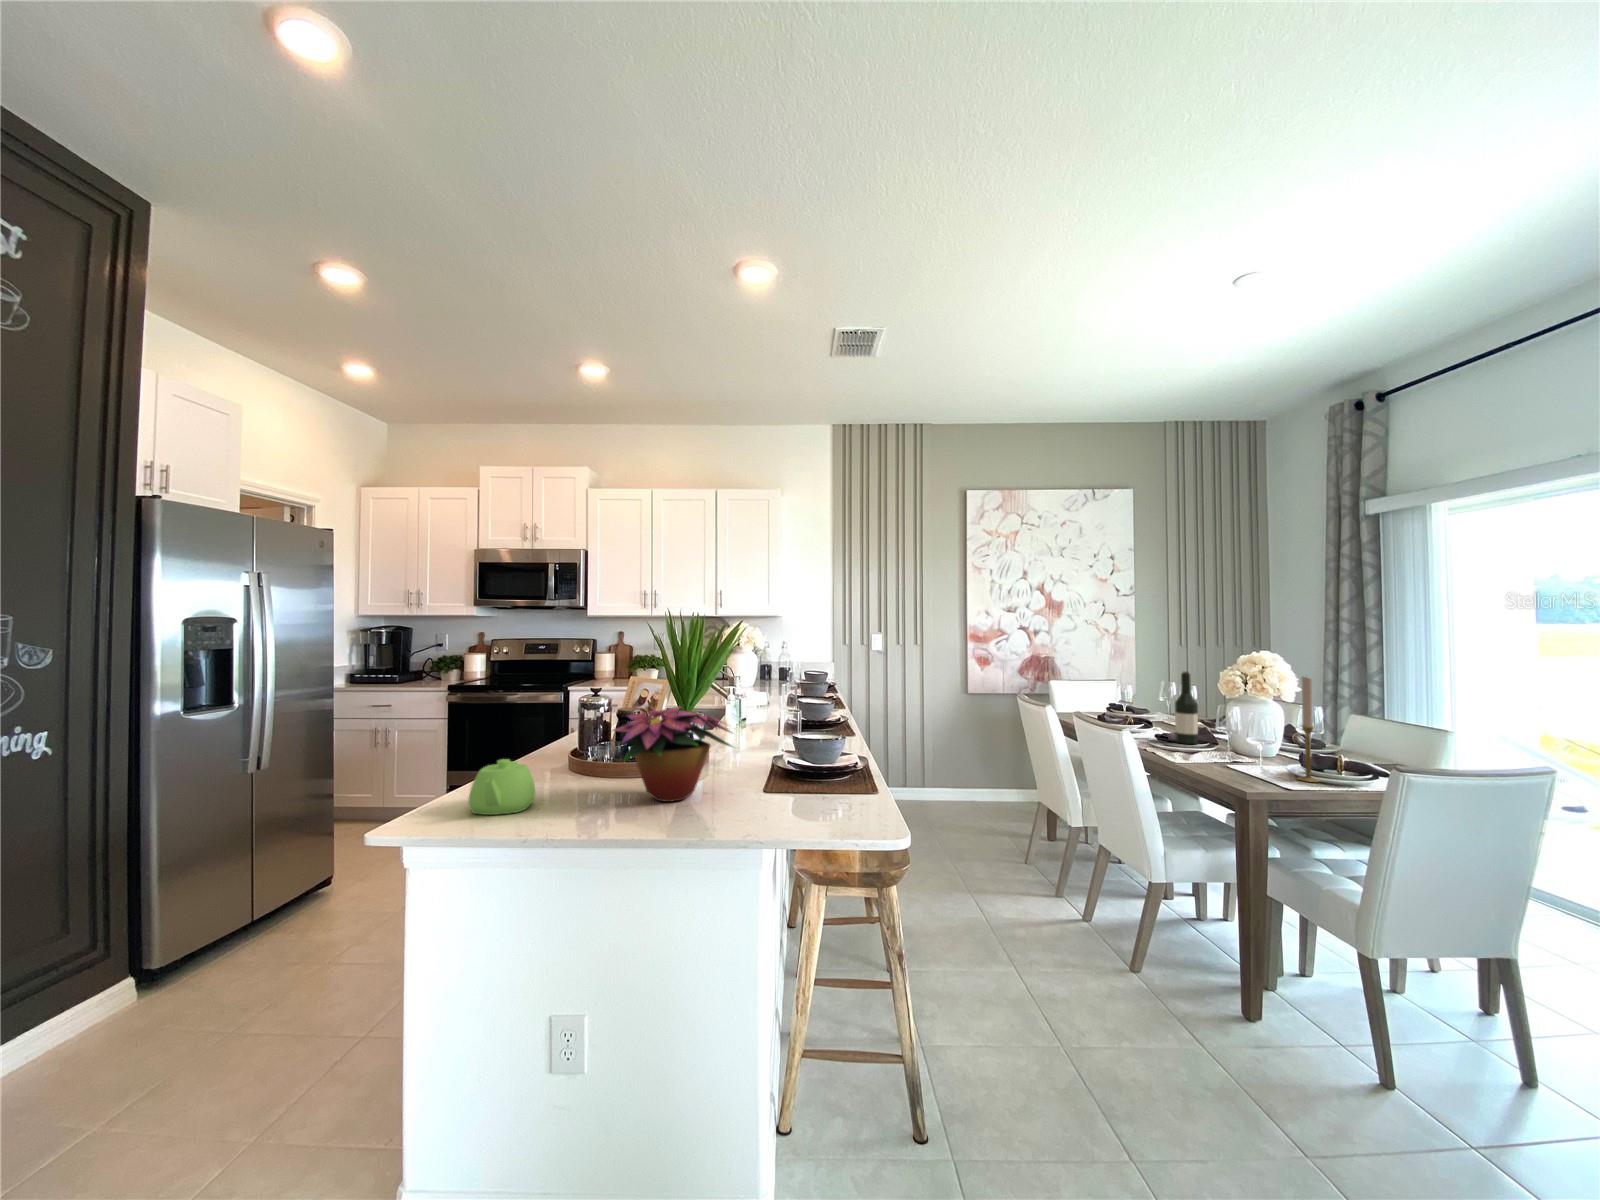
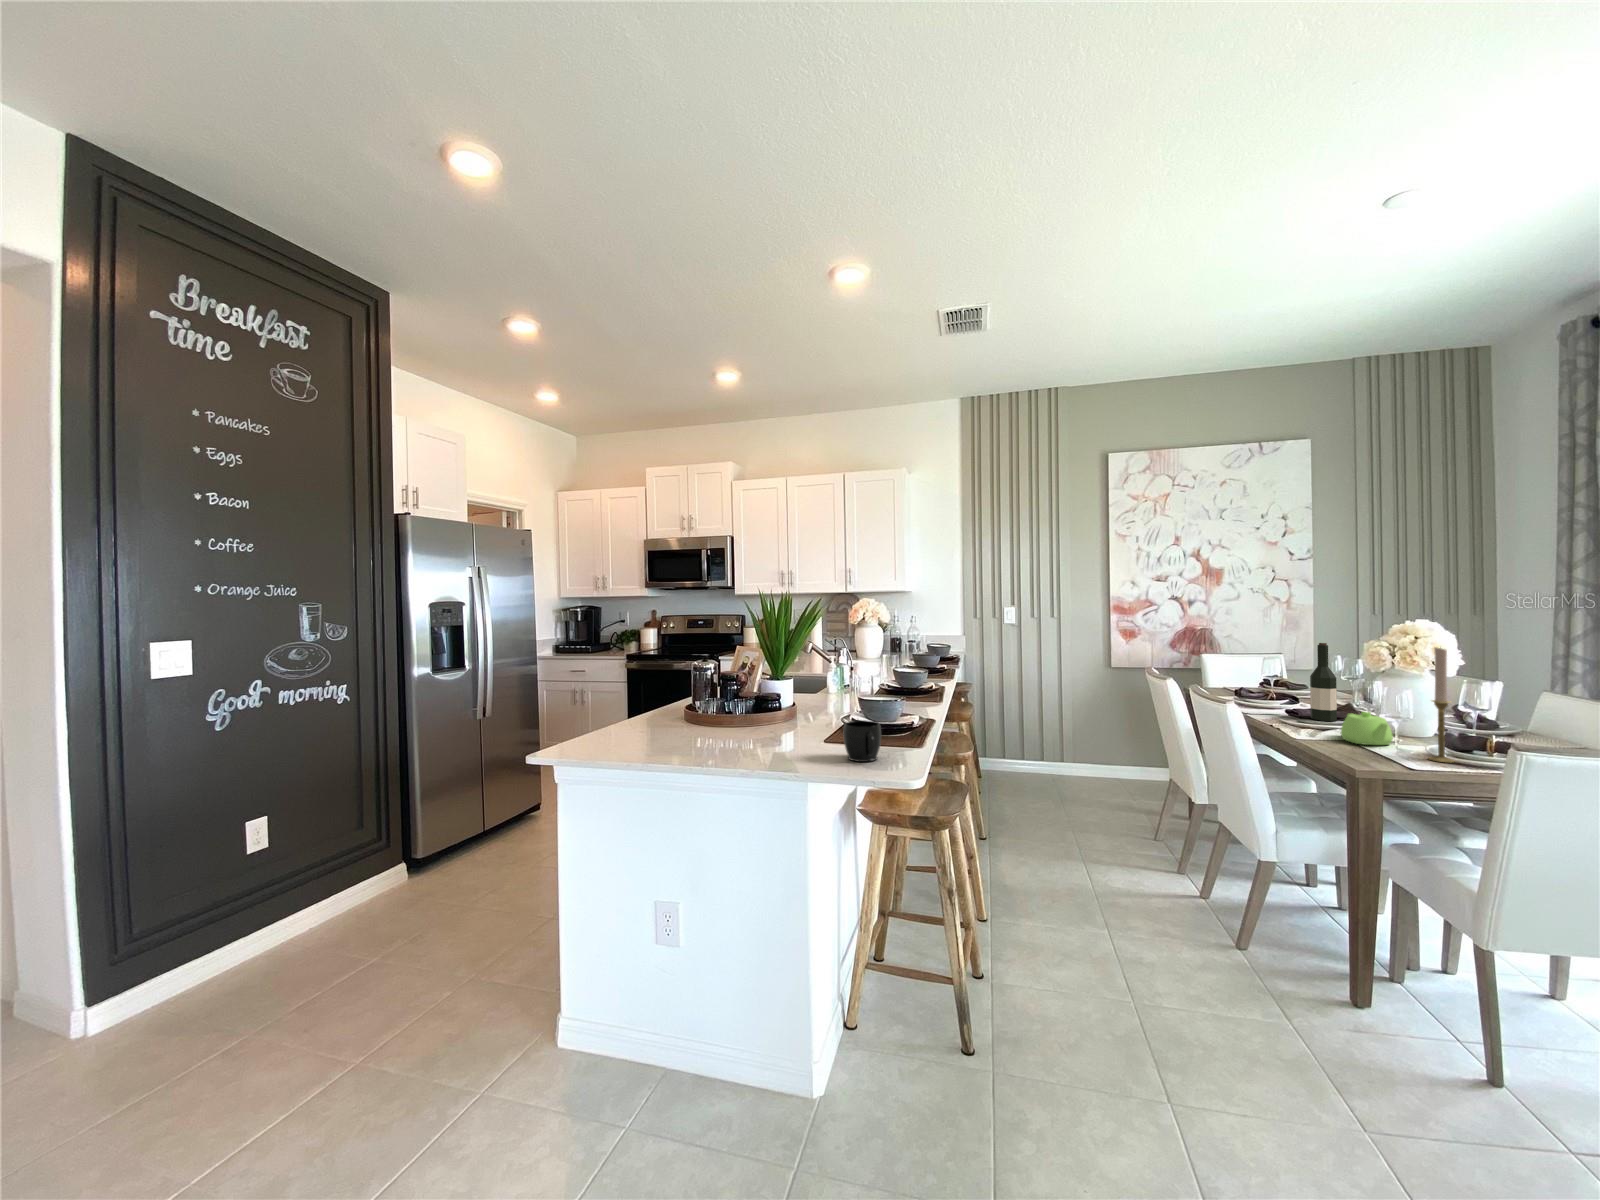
flower arrangement: present [613,707,732,802] -> none [695,667,802,744]
teapot: present [468,759,535,815] -> present [1341,712,1393,745]
mug: none [809,768,854,821] -> present [843,720,881,762]

